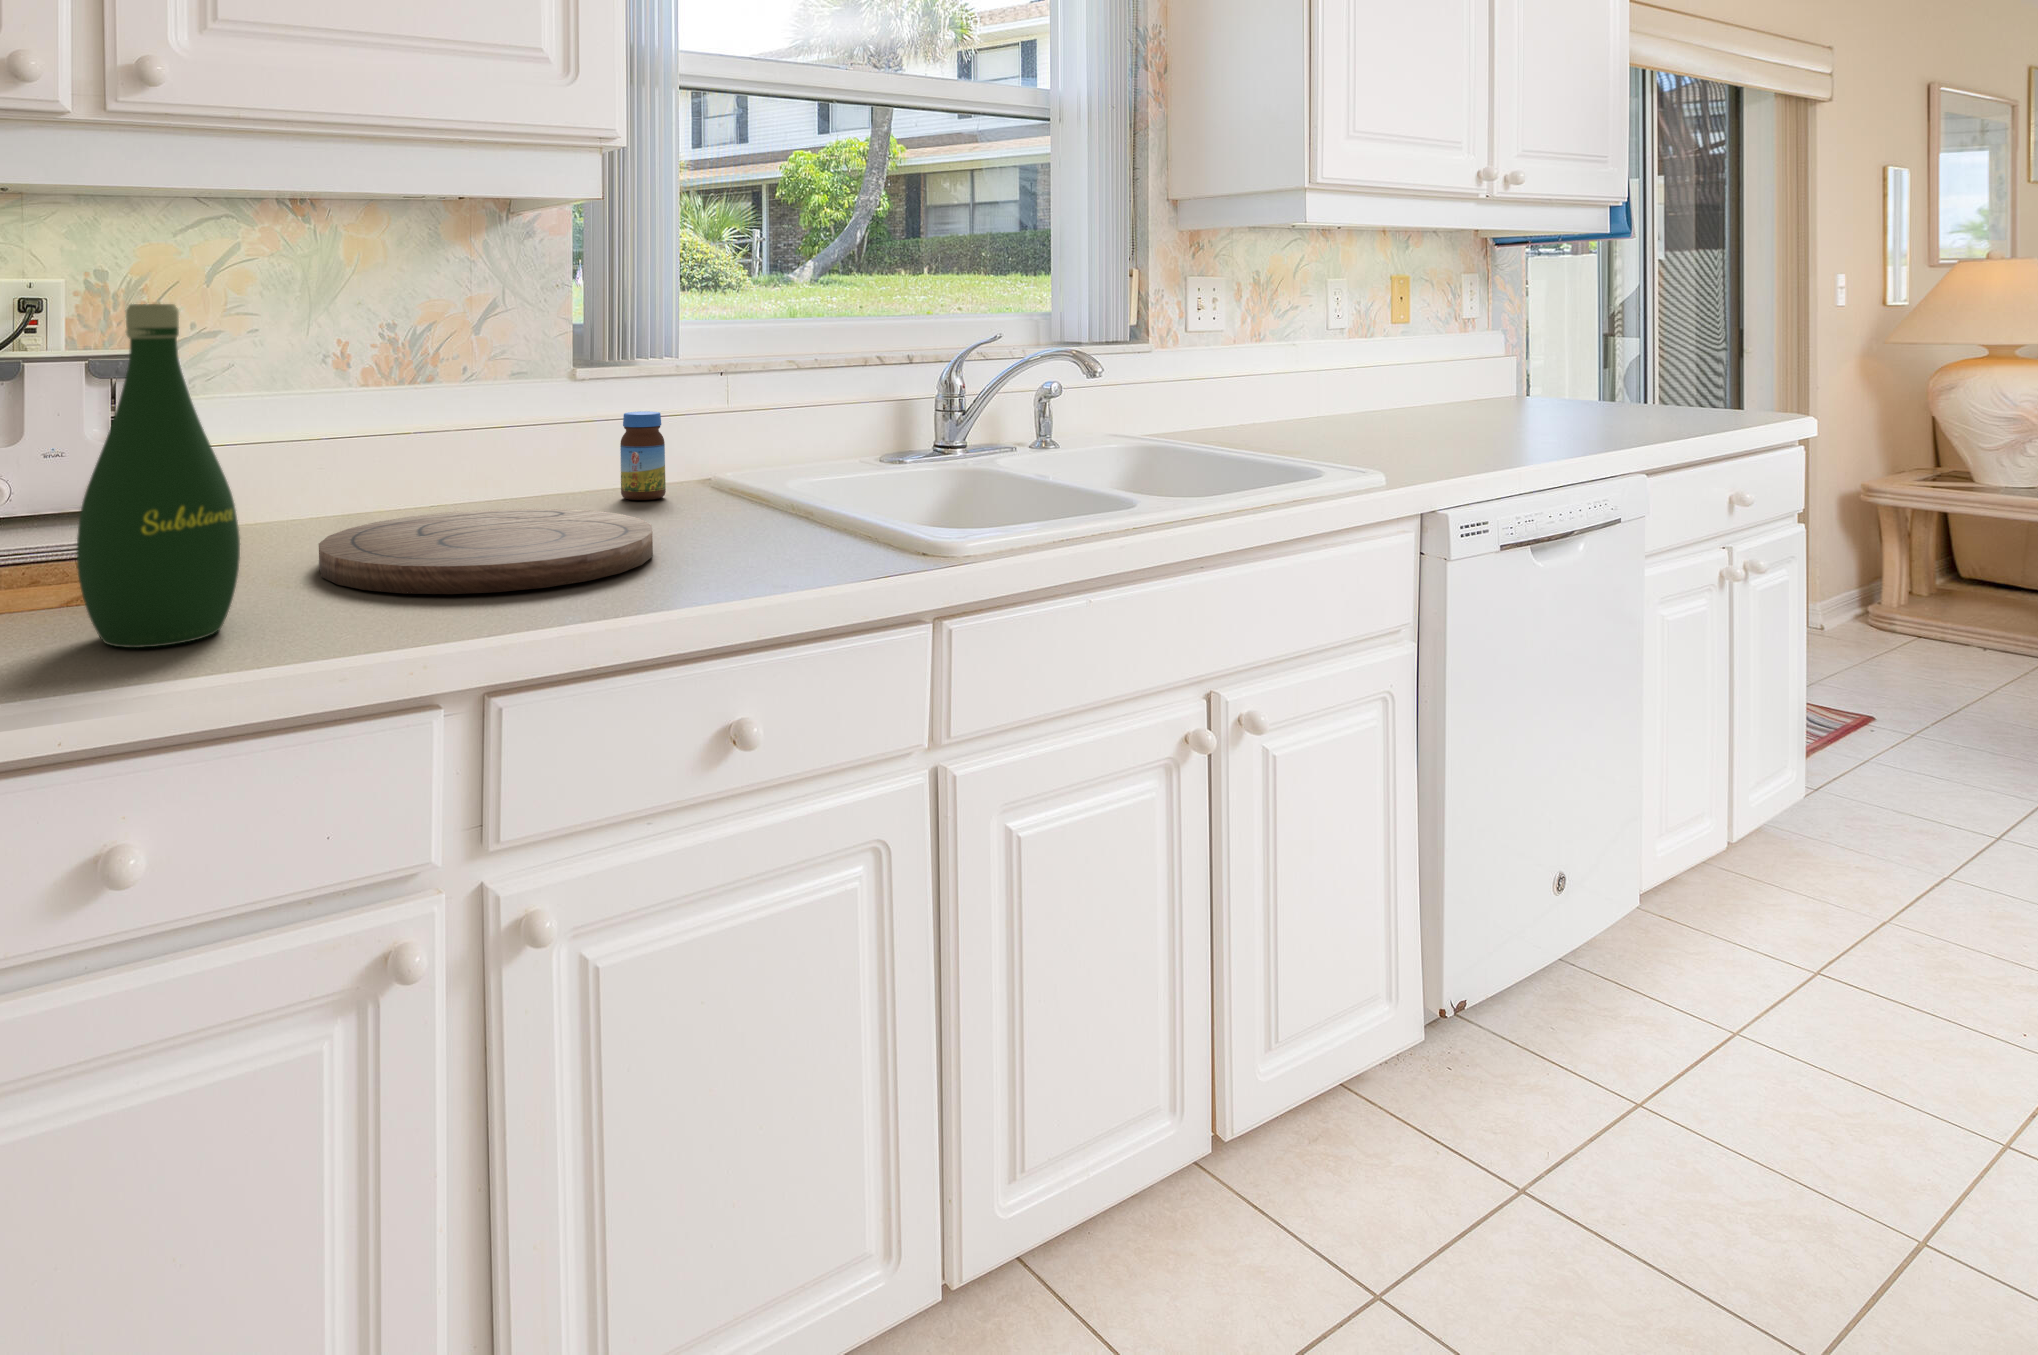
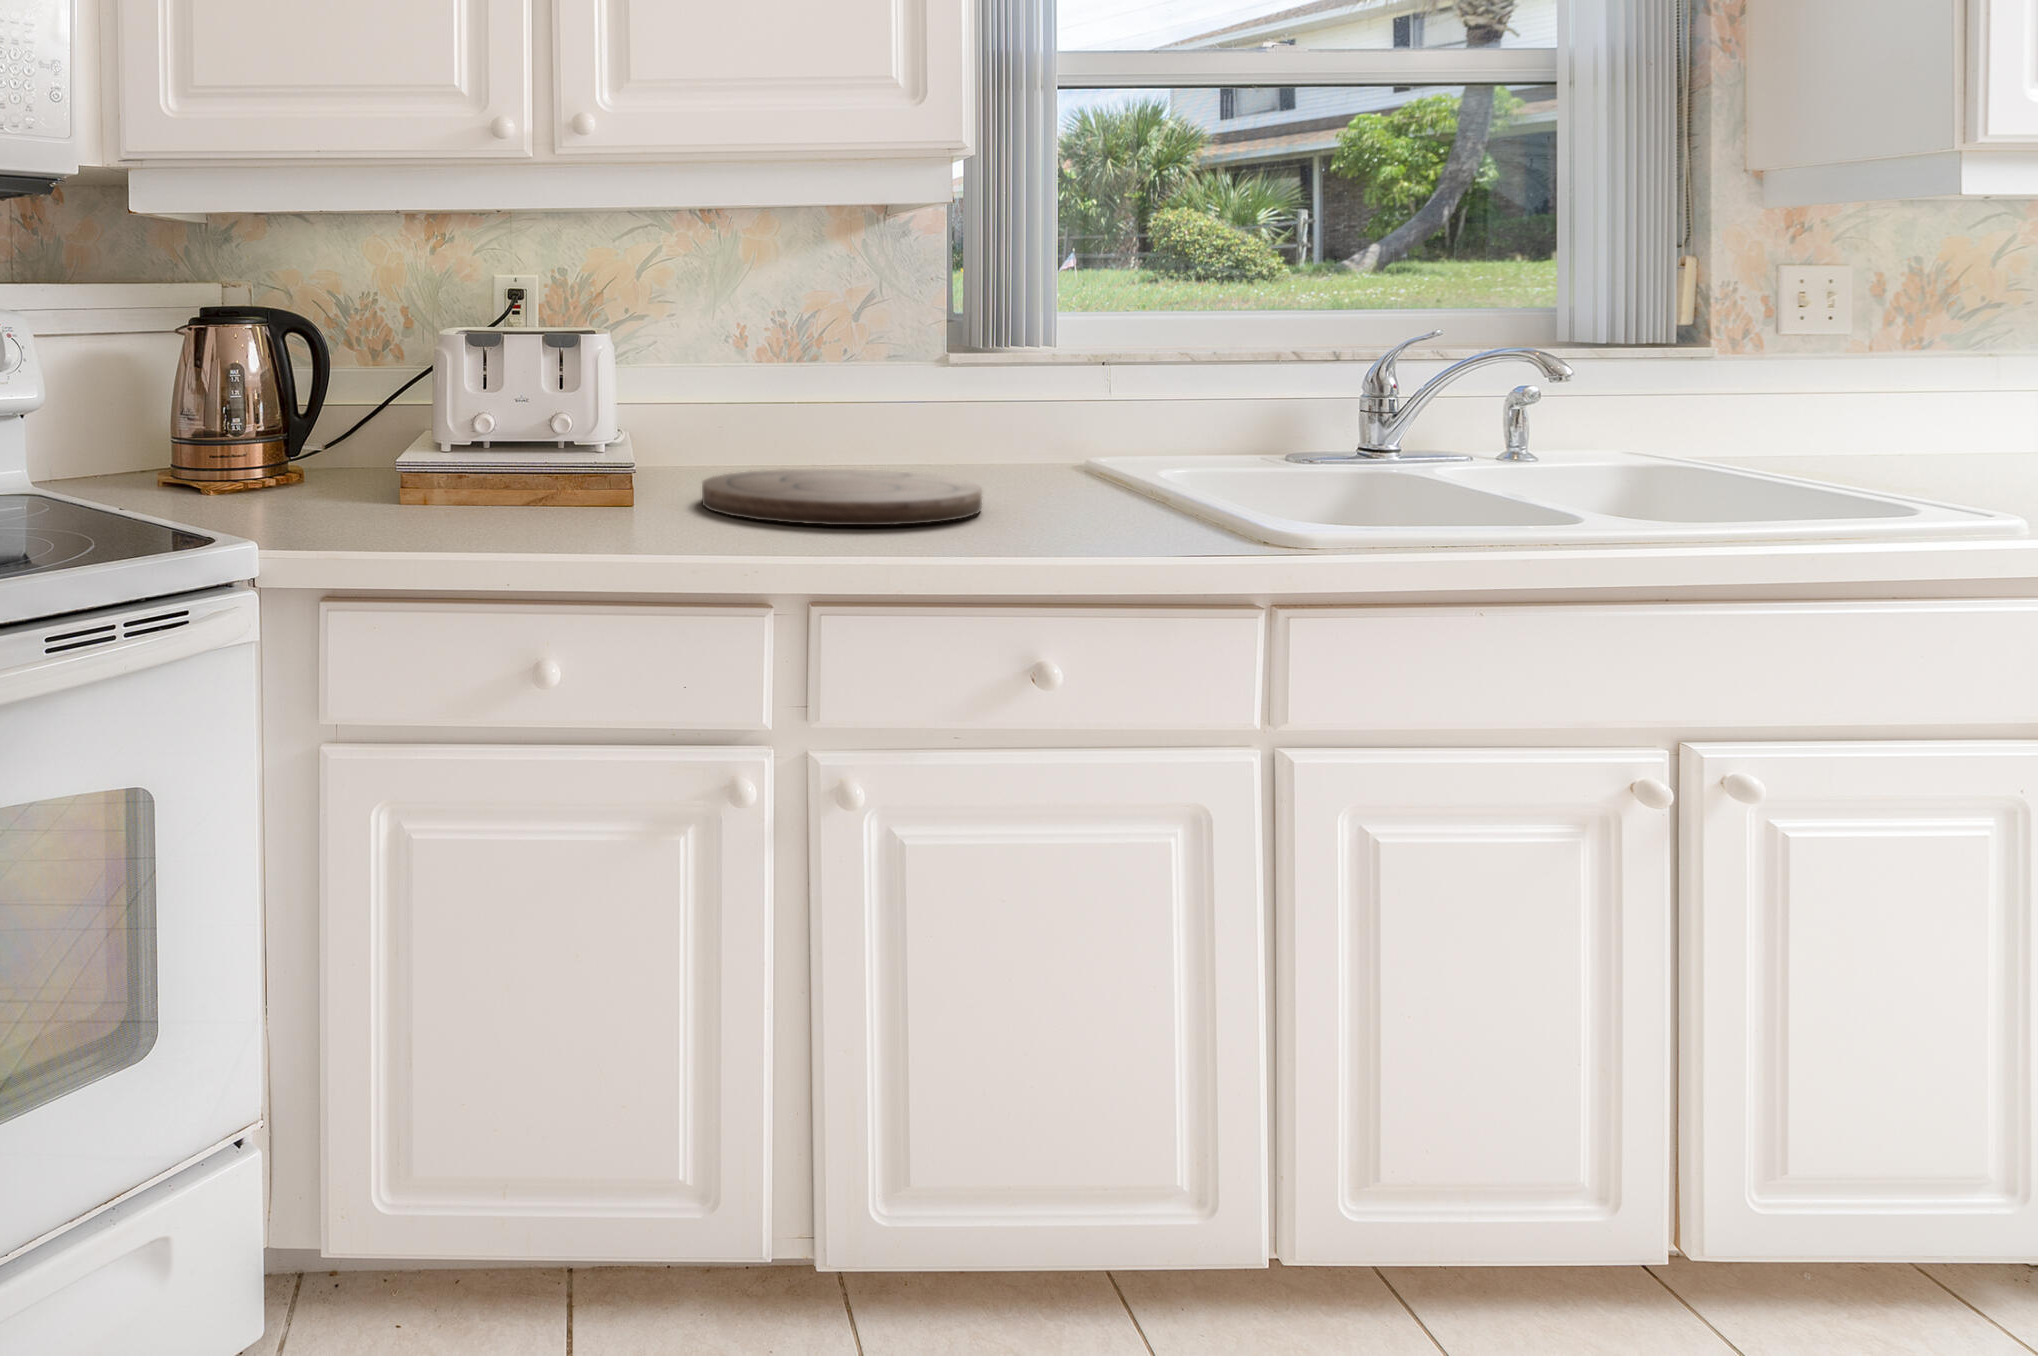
bottle: present [77,304,240,648] -> none [530,287,635,533]
jar: present [620,411,666,500] -> none [979,394,1023,475]

